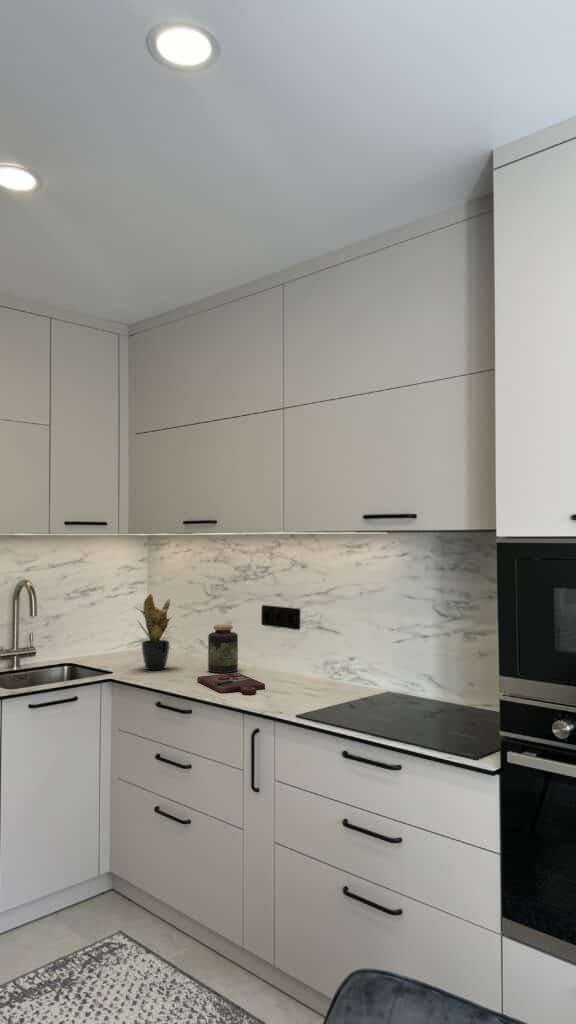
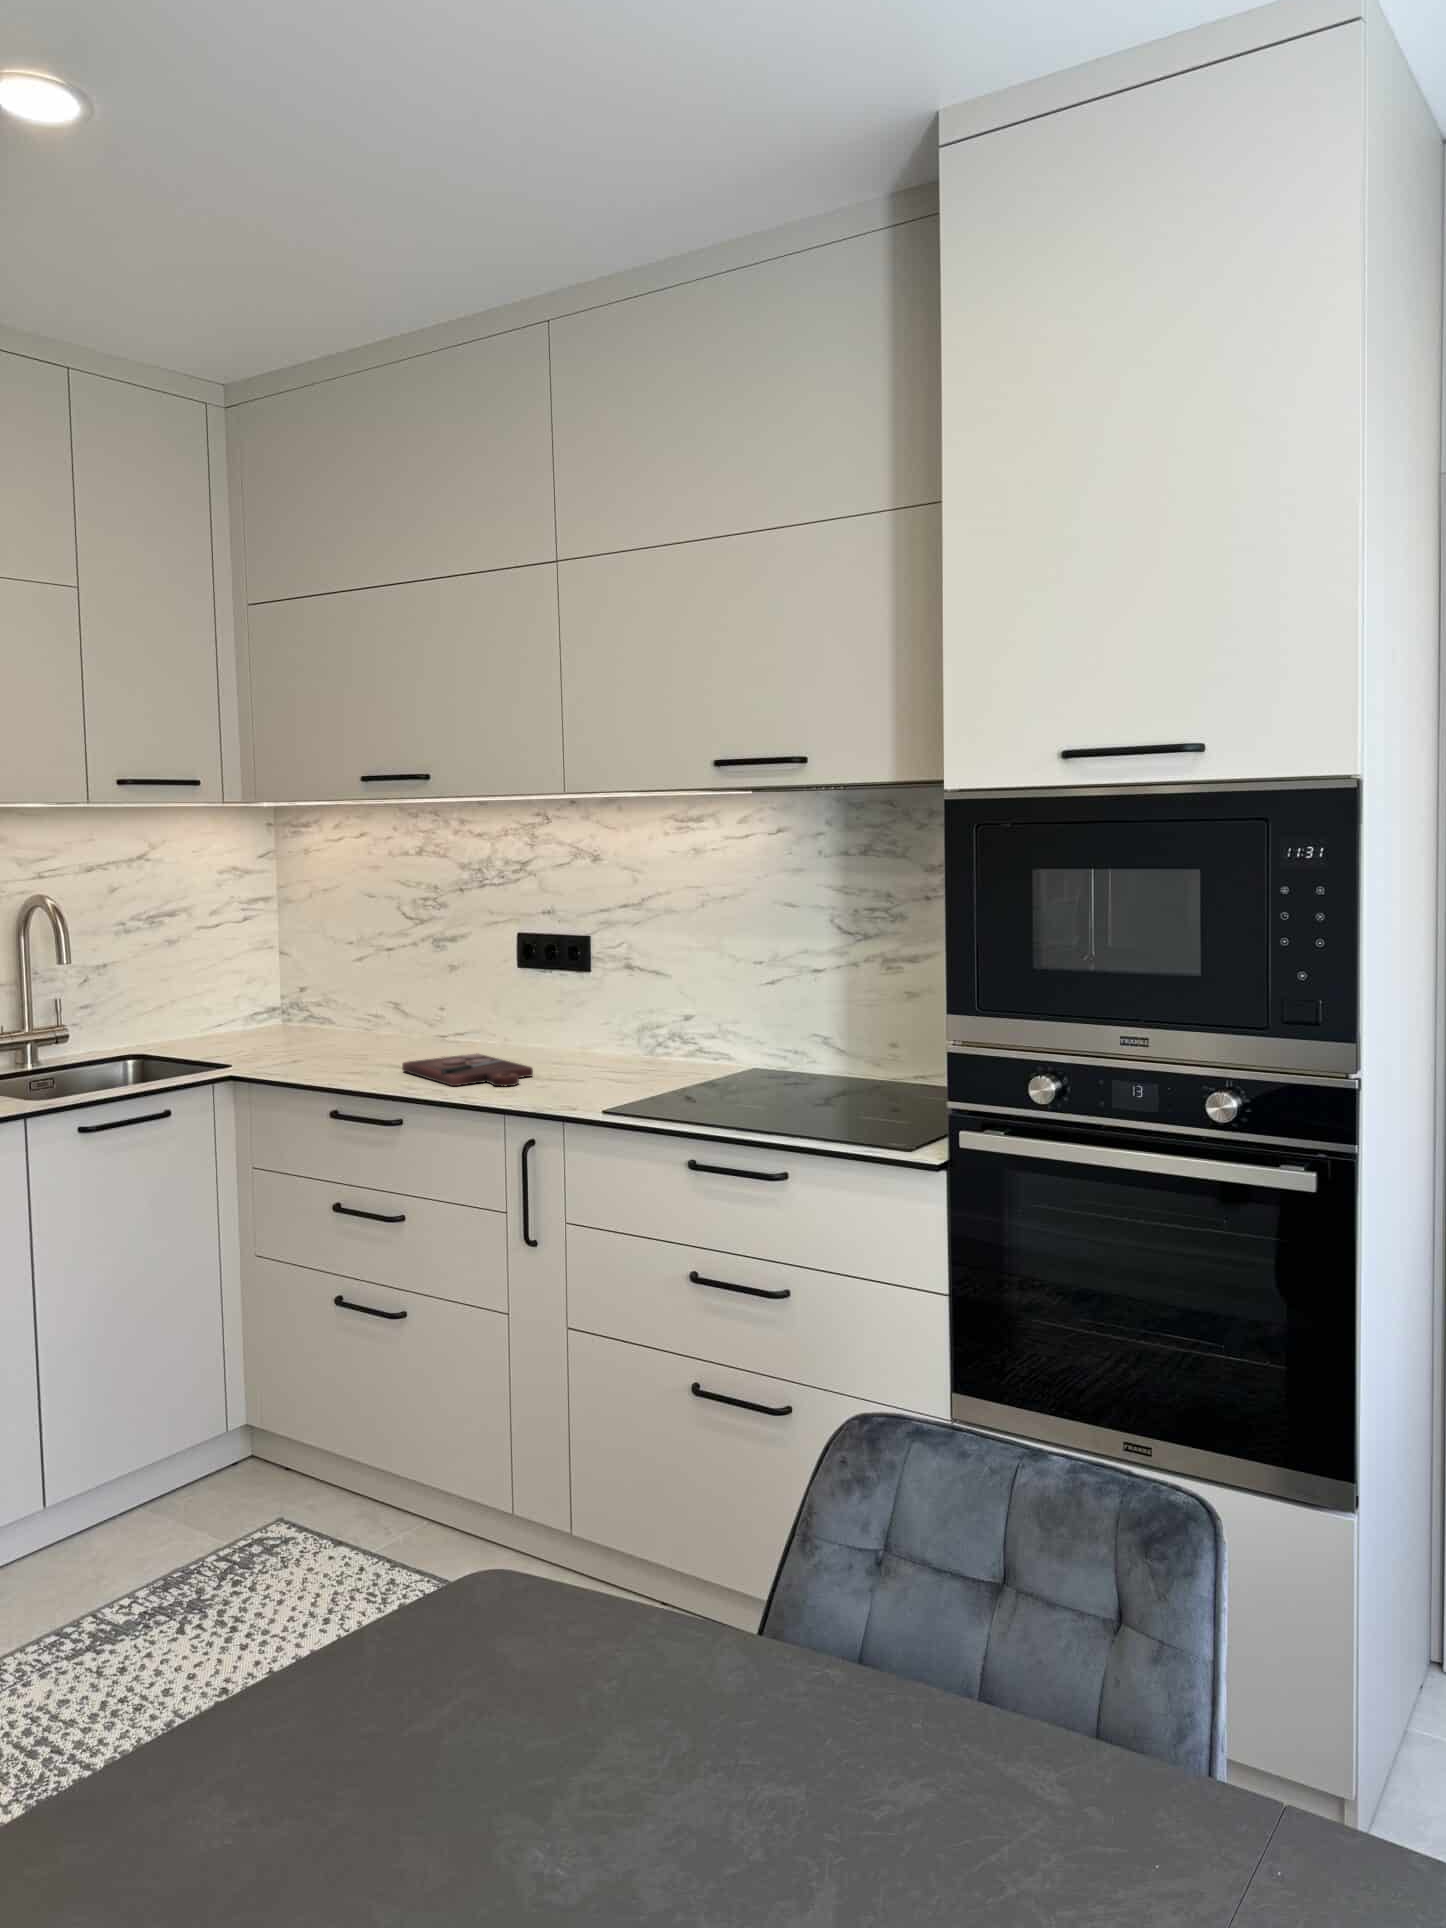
potted plant: present [139,594,171,670] -> none [258,908,358,1058]
jar: present [208,625,238,673] -> none [415,968,473,1057]

